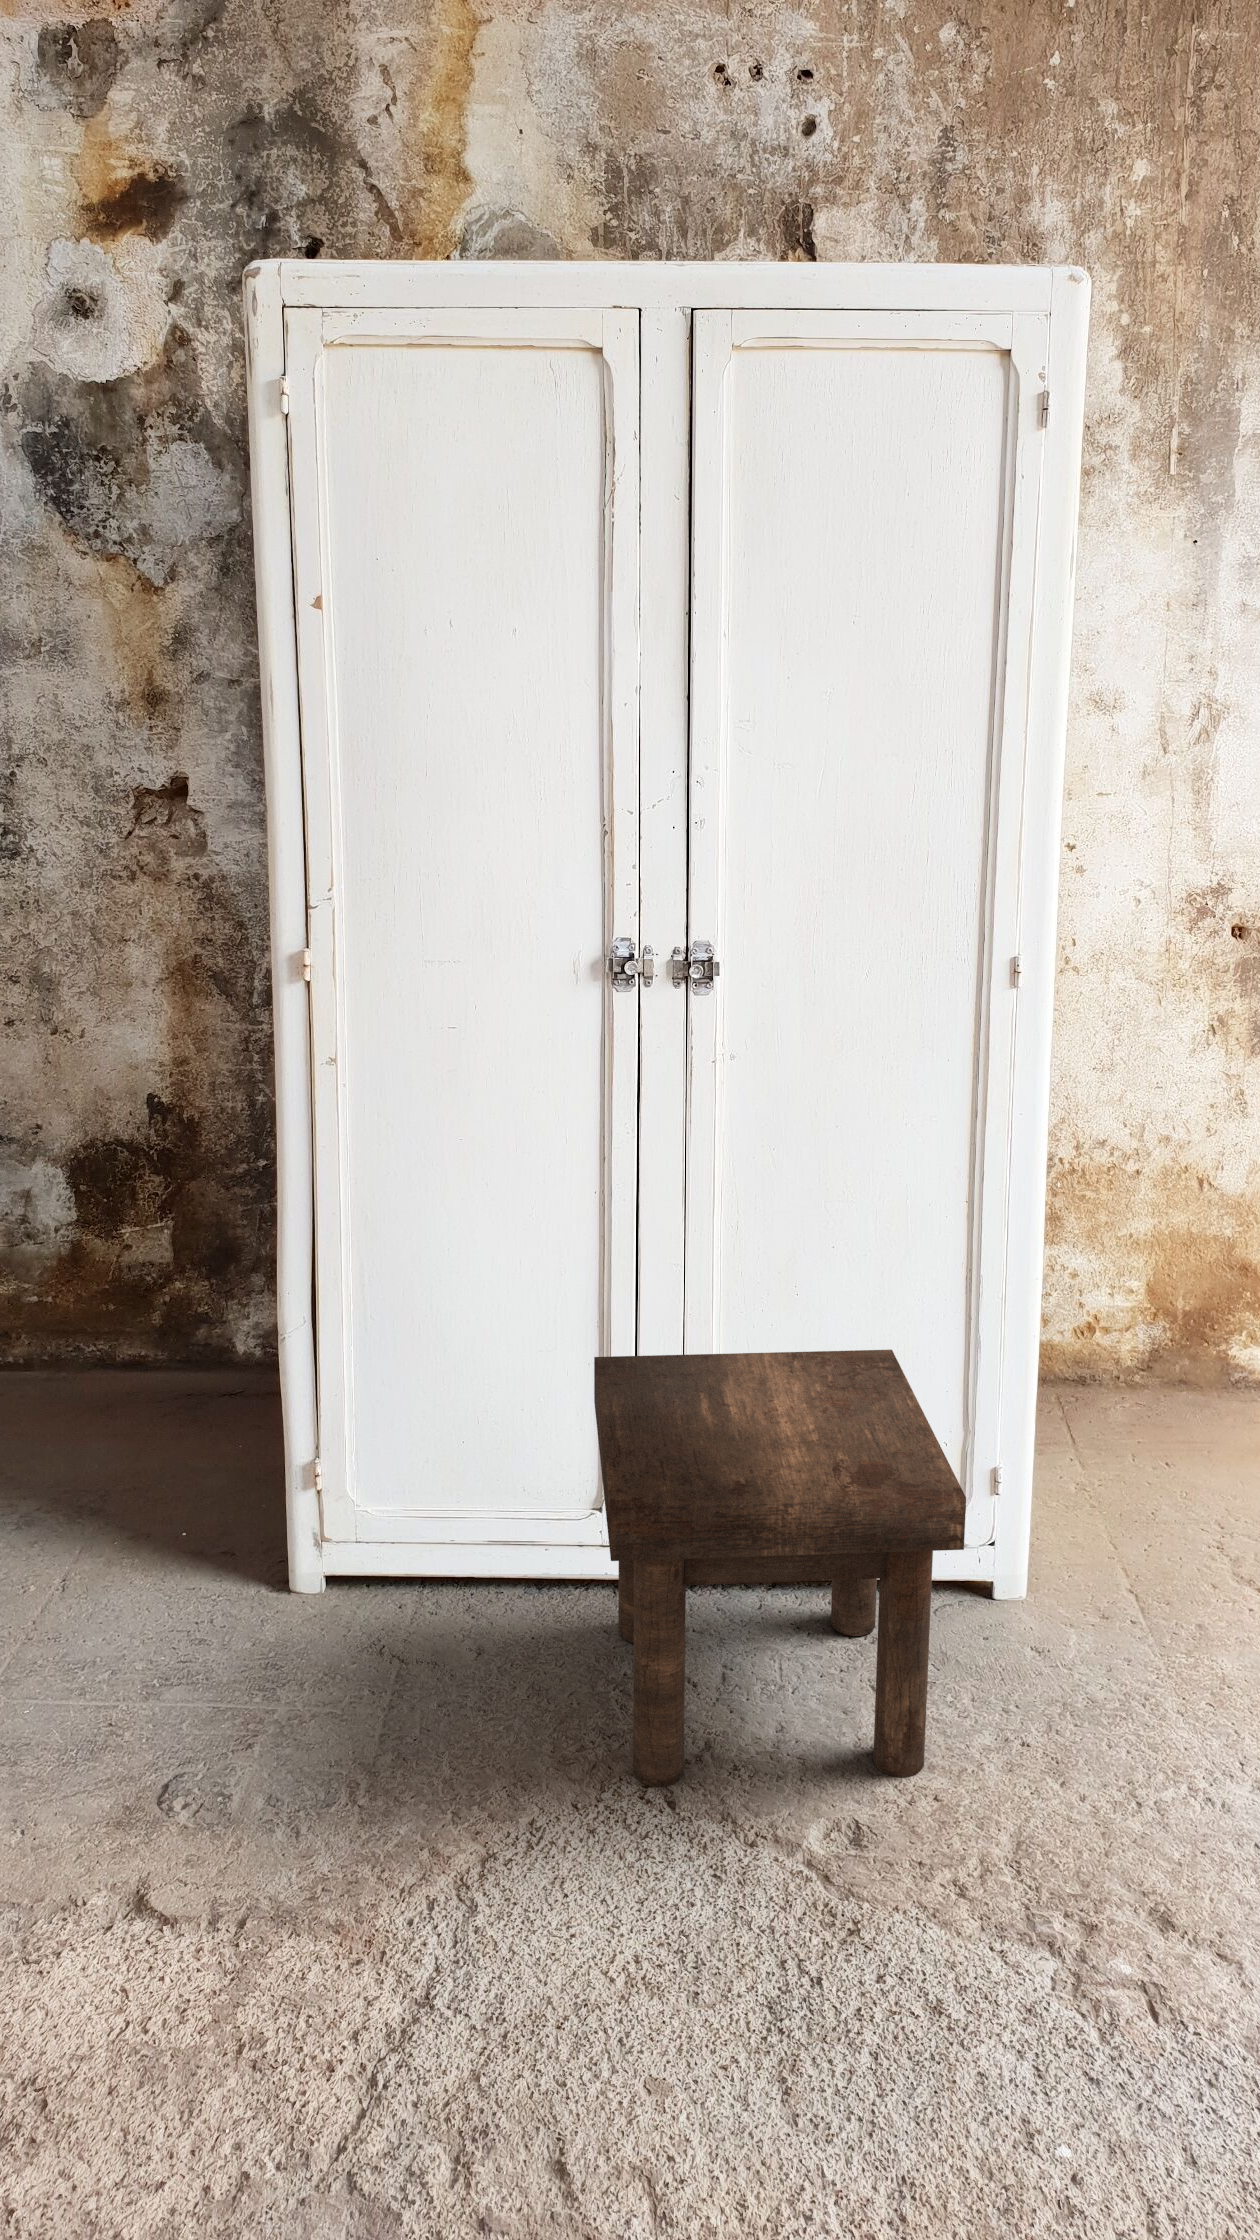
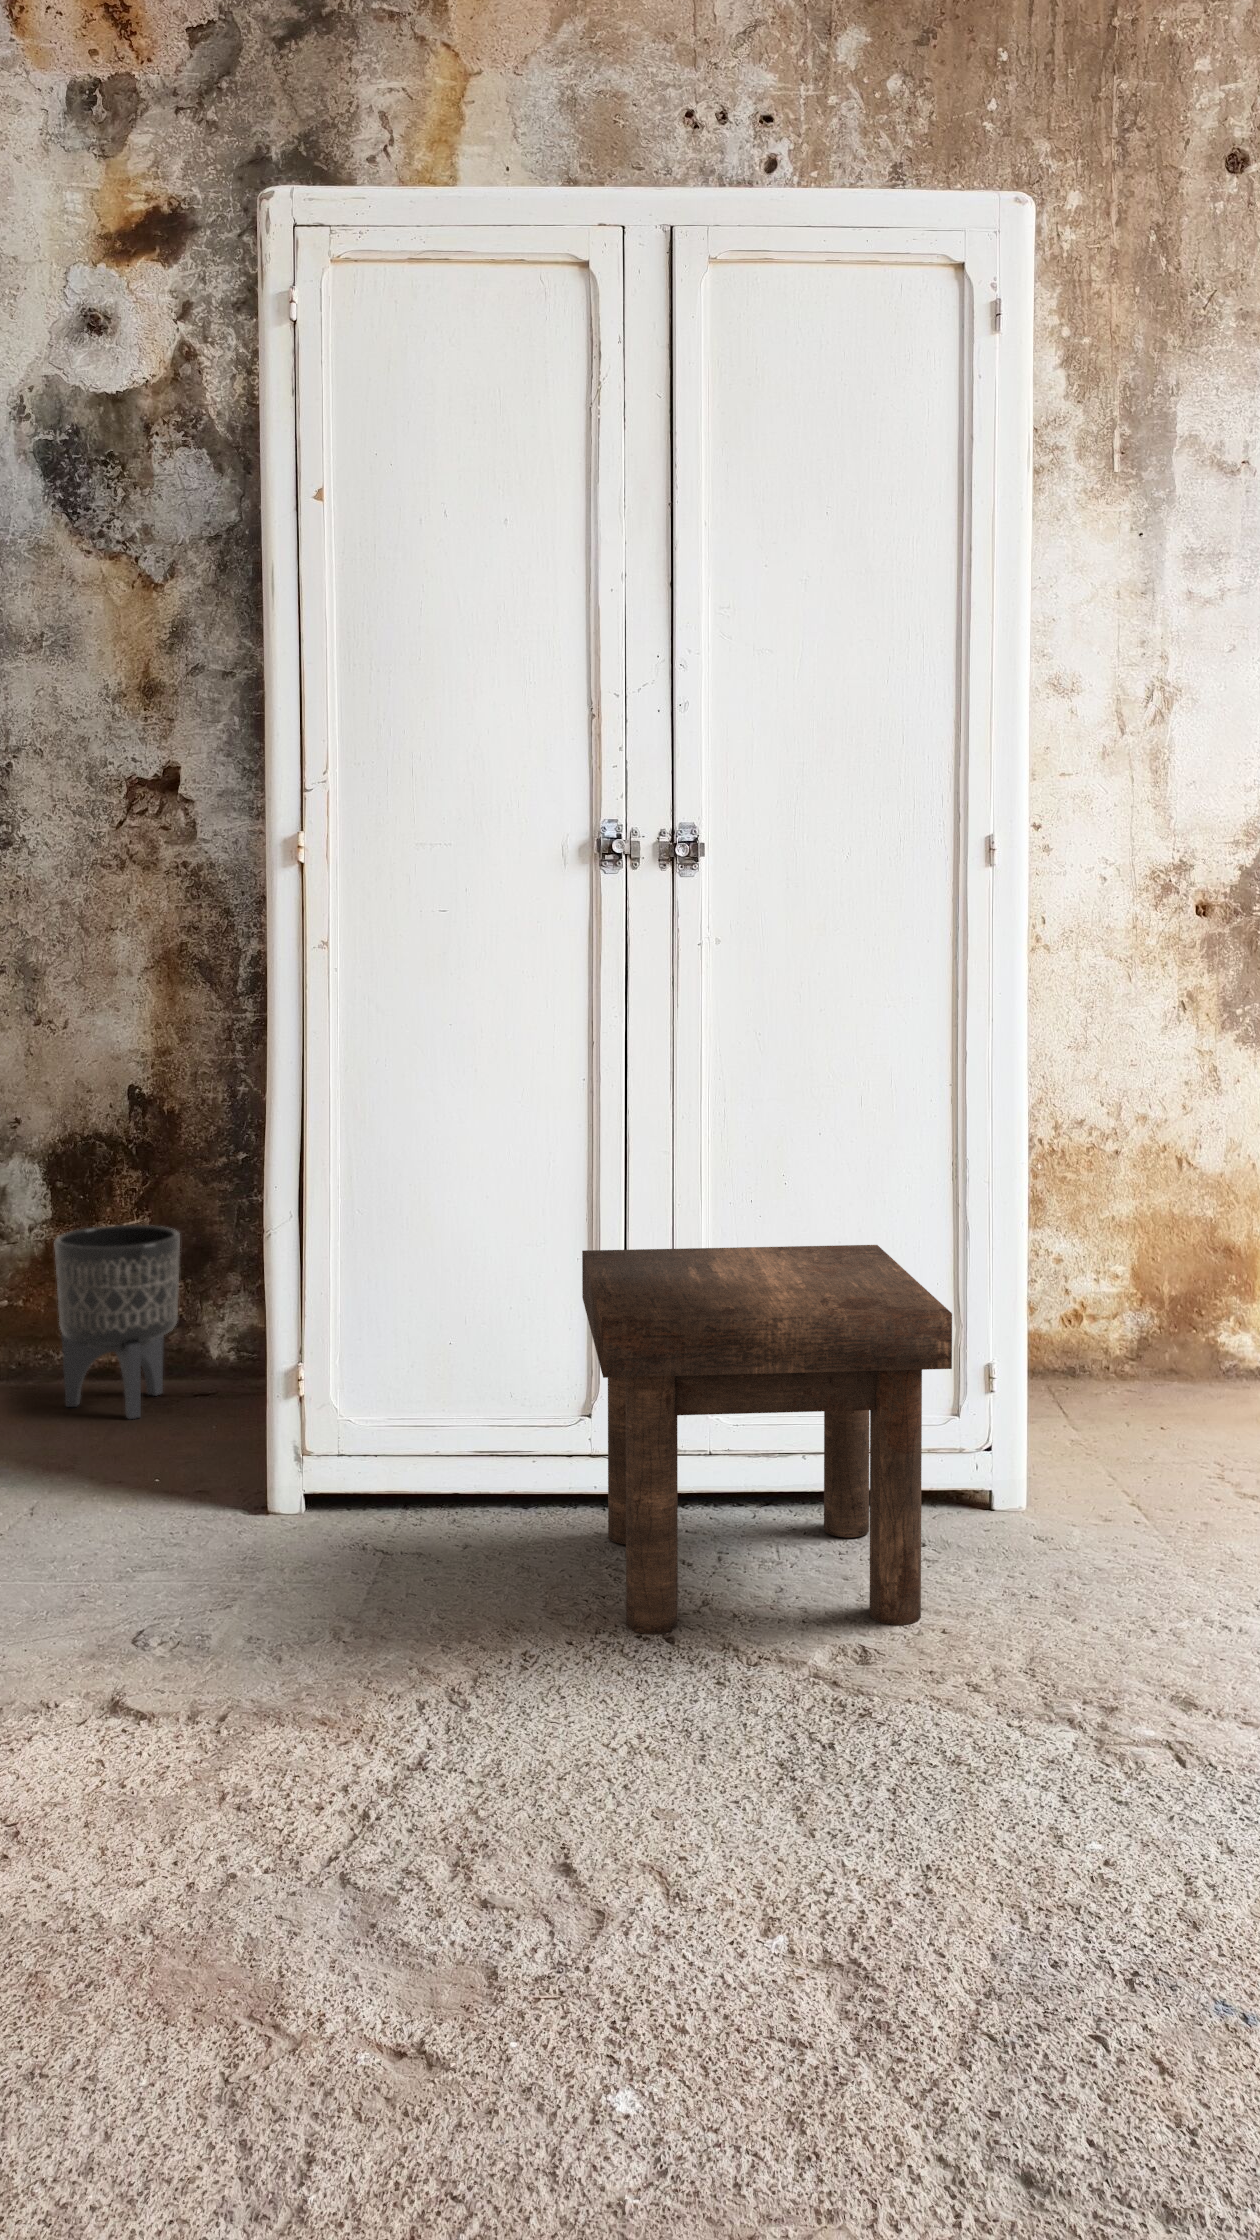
planter: none [76,1234,201,1434] -> present [54,1225,180,1419]

